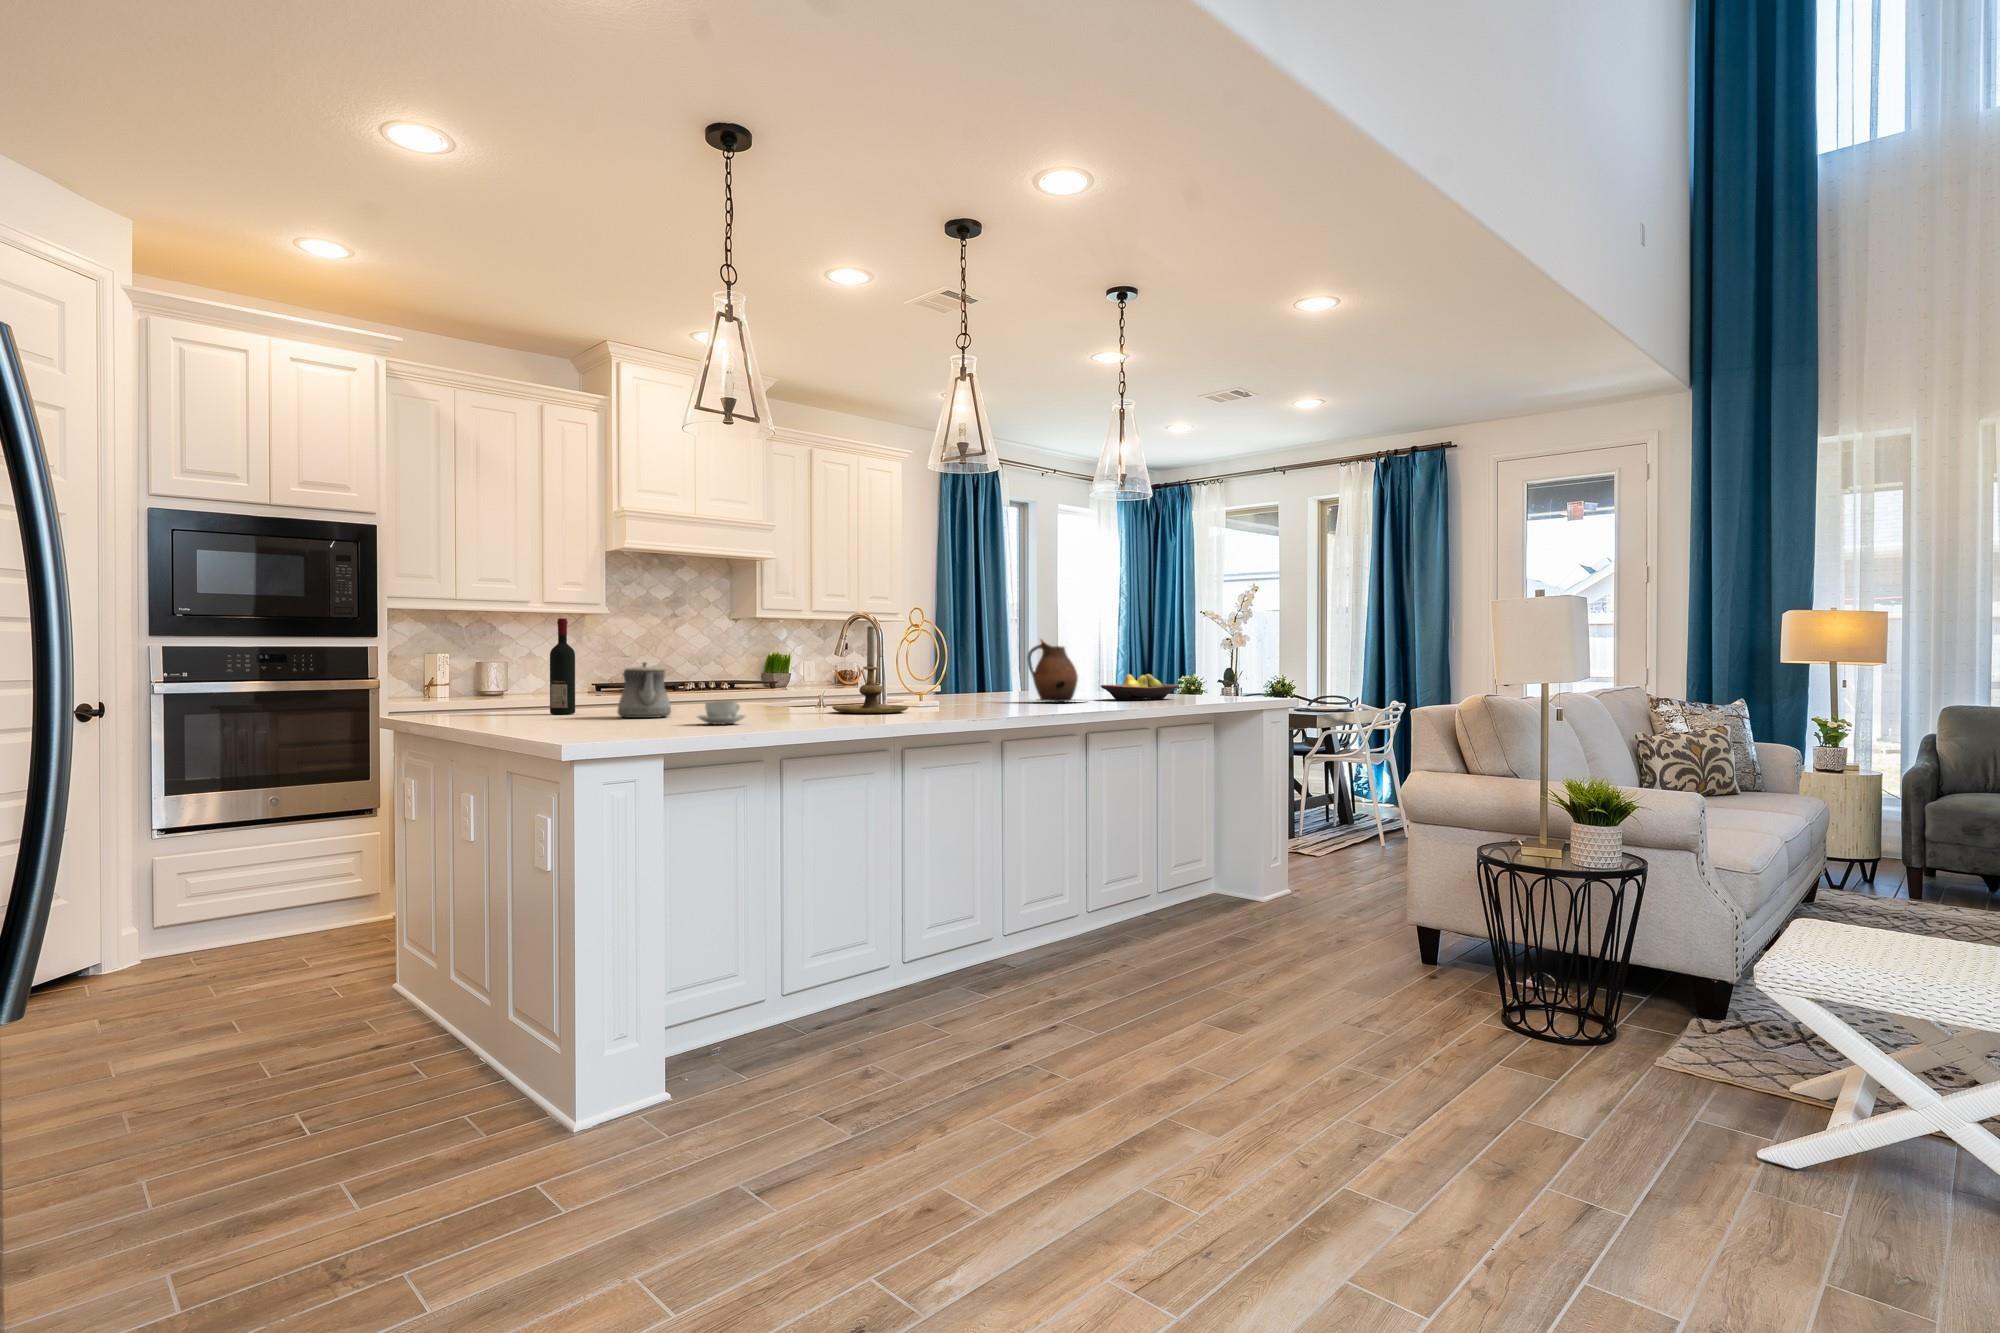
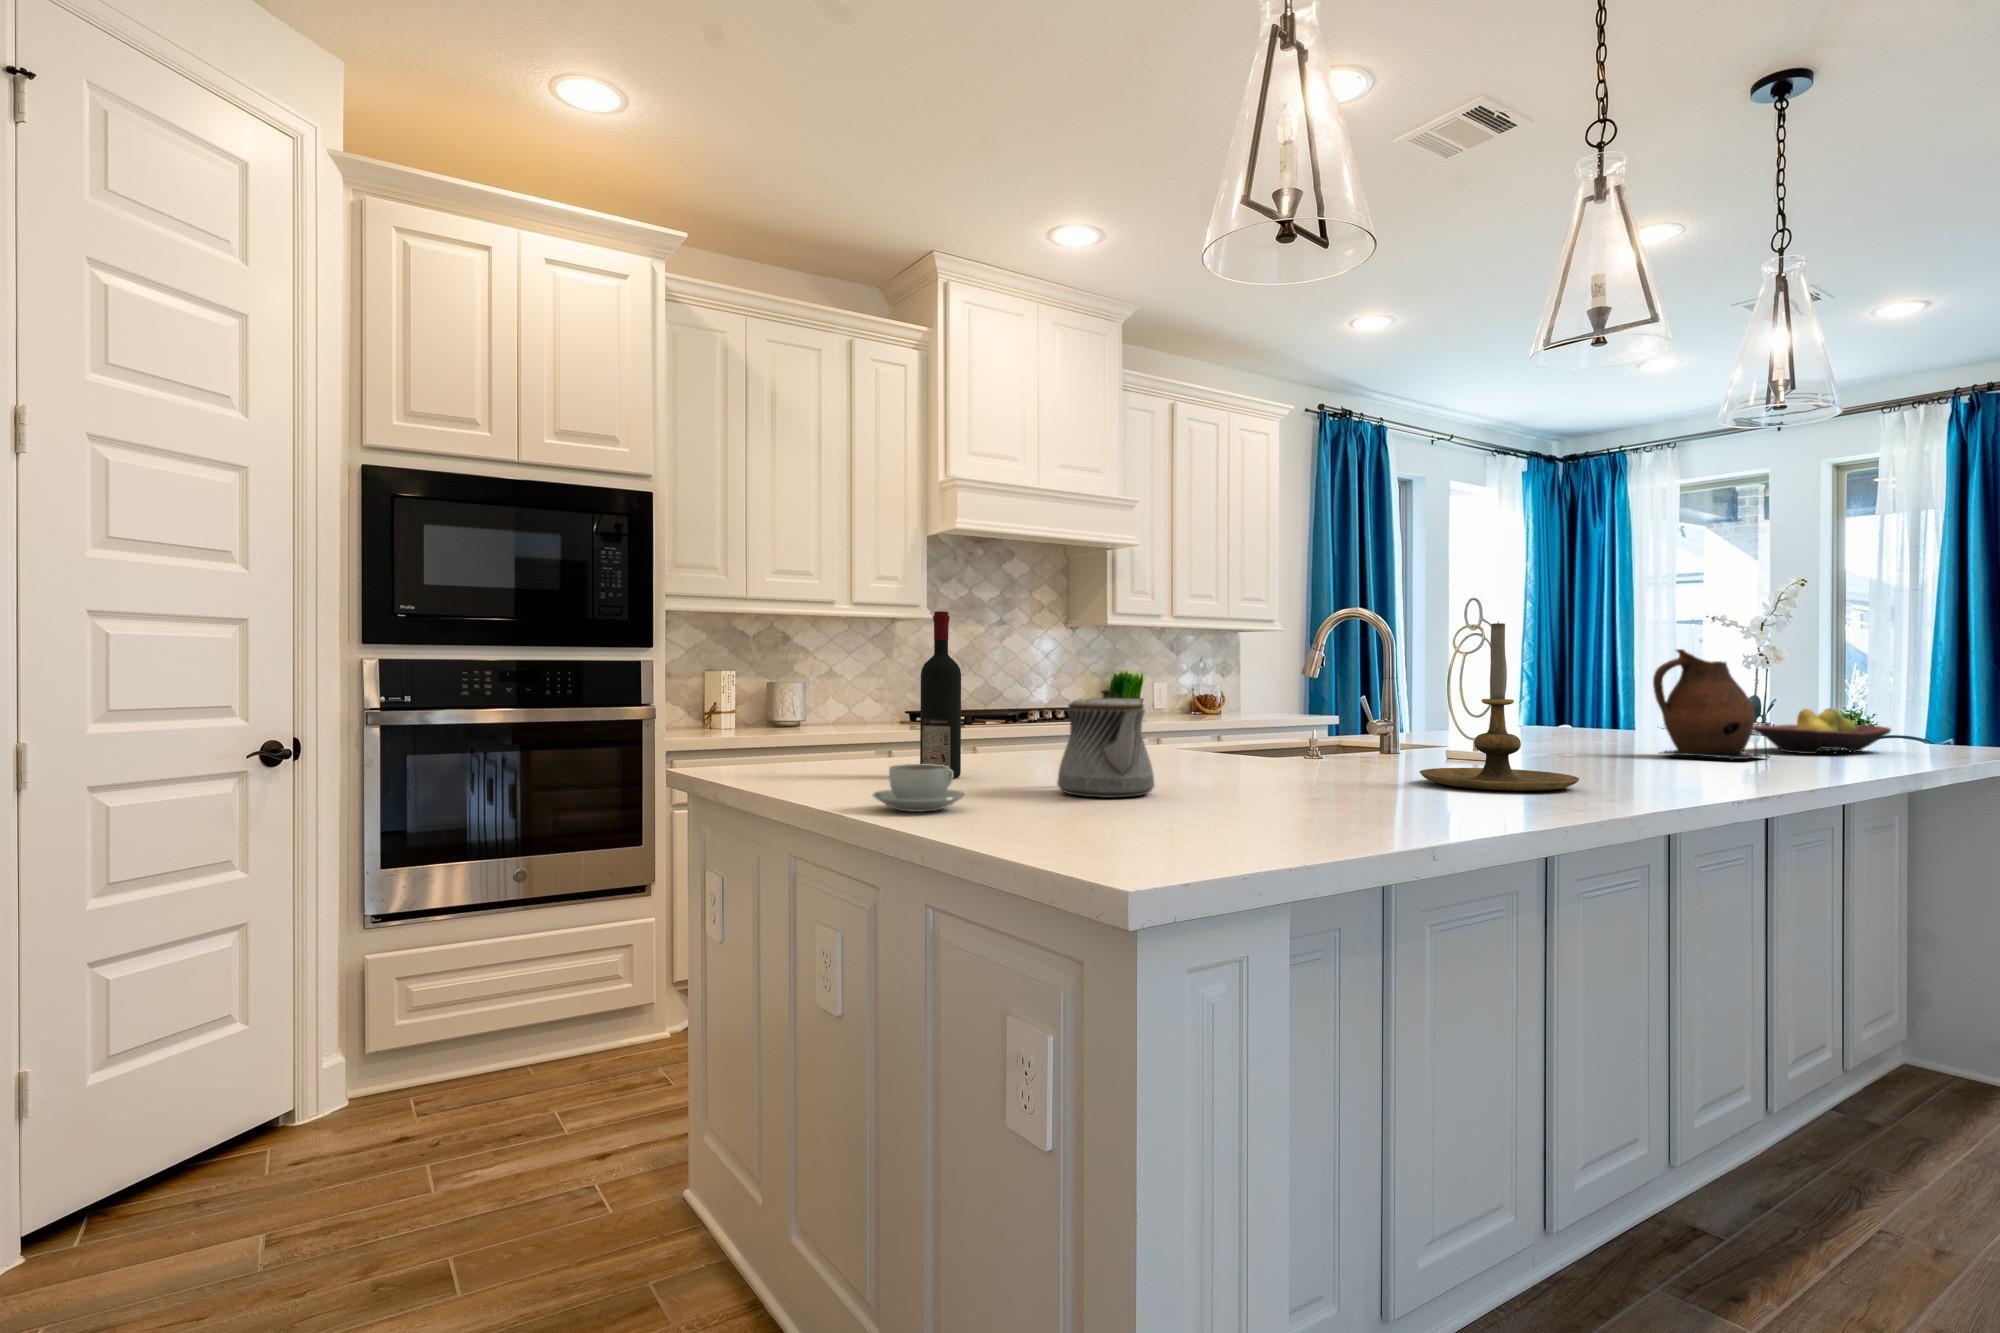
coffee cup: present [698,701,745,724] -> present [873,764,965,812]

